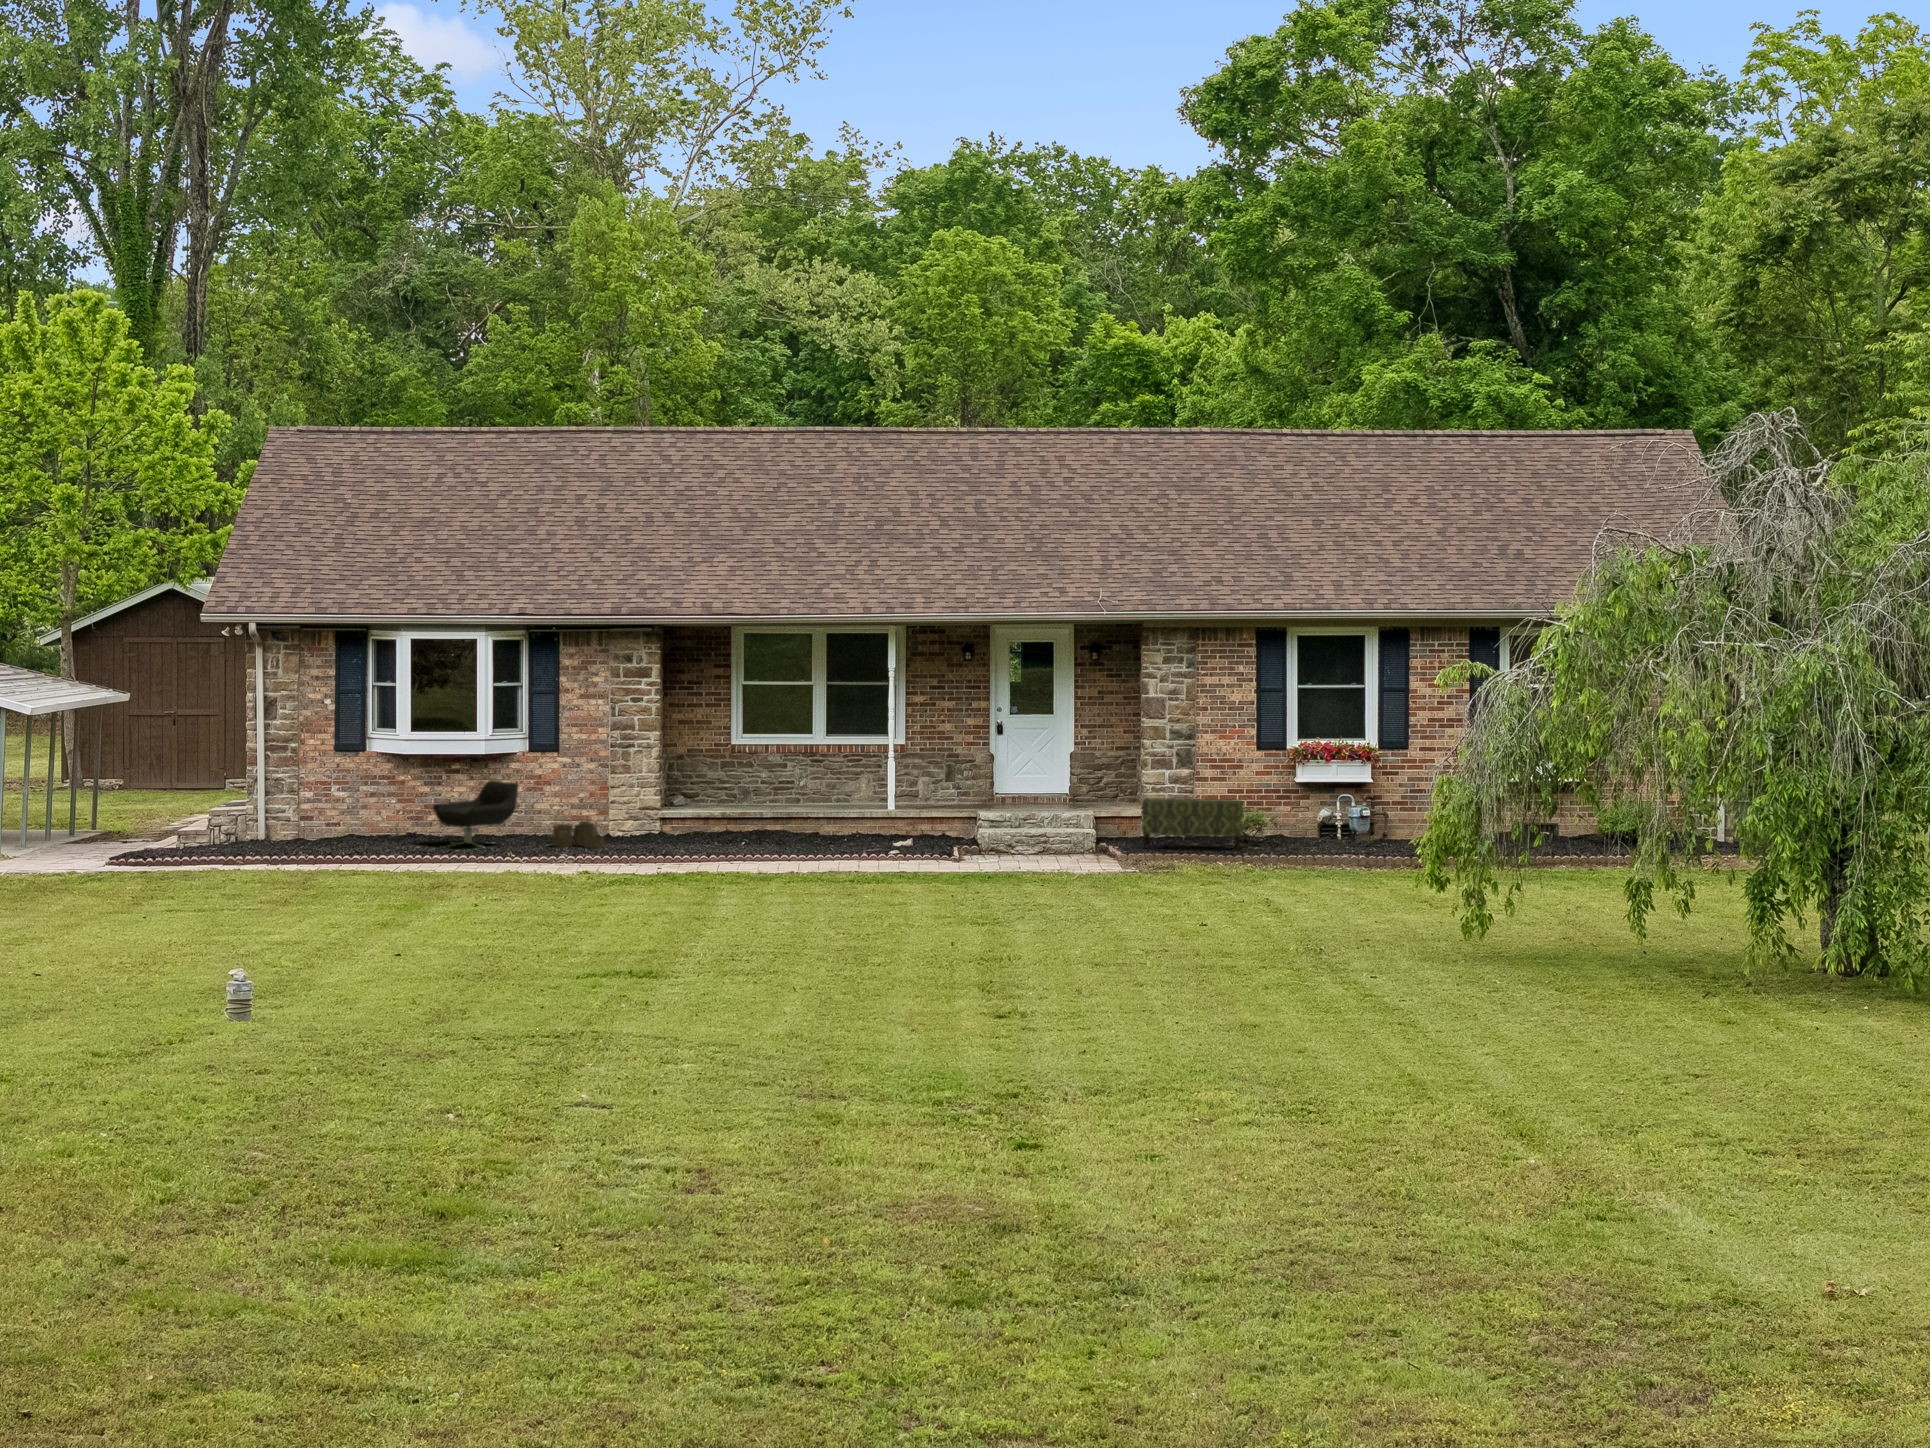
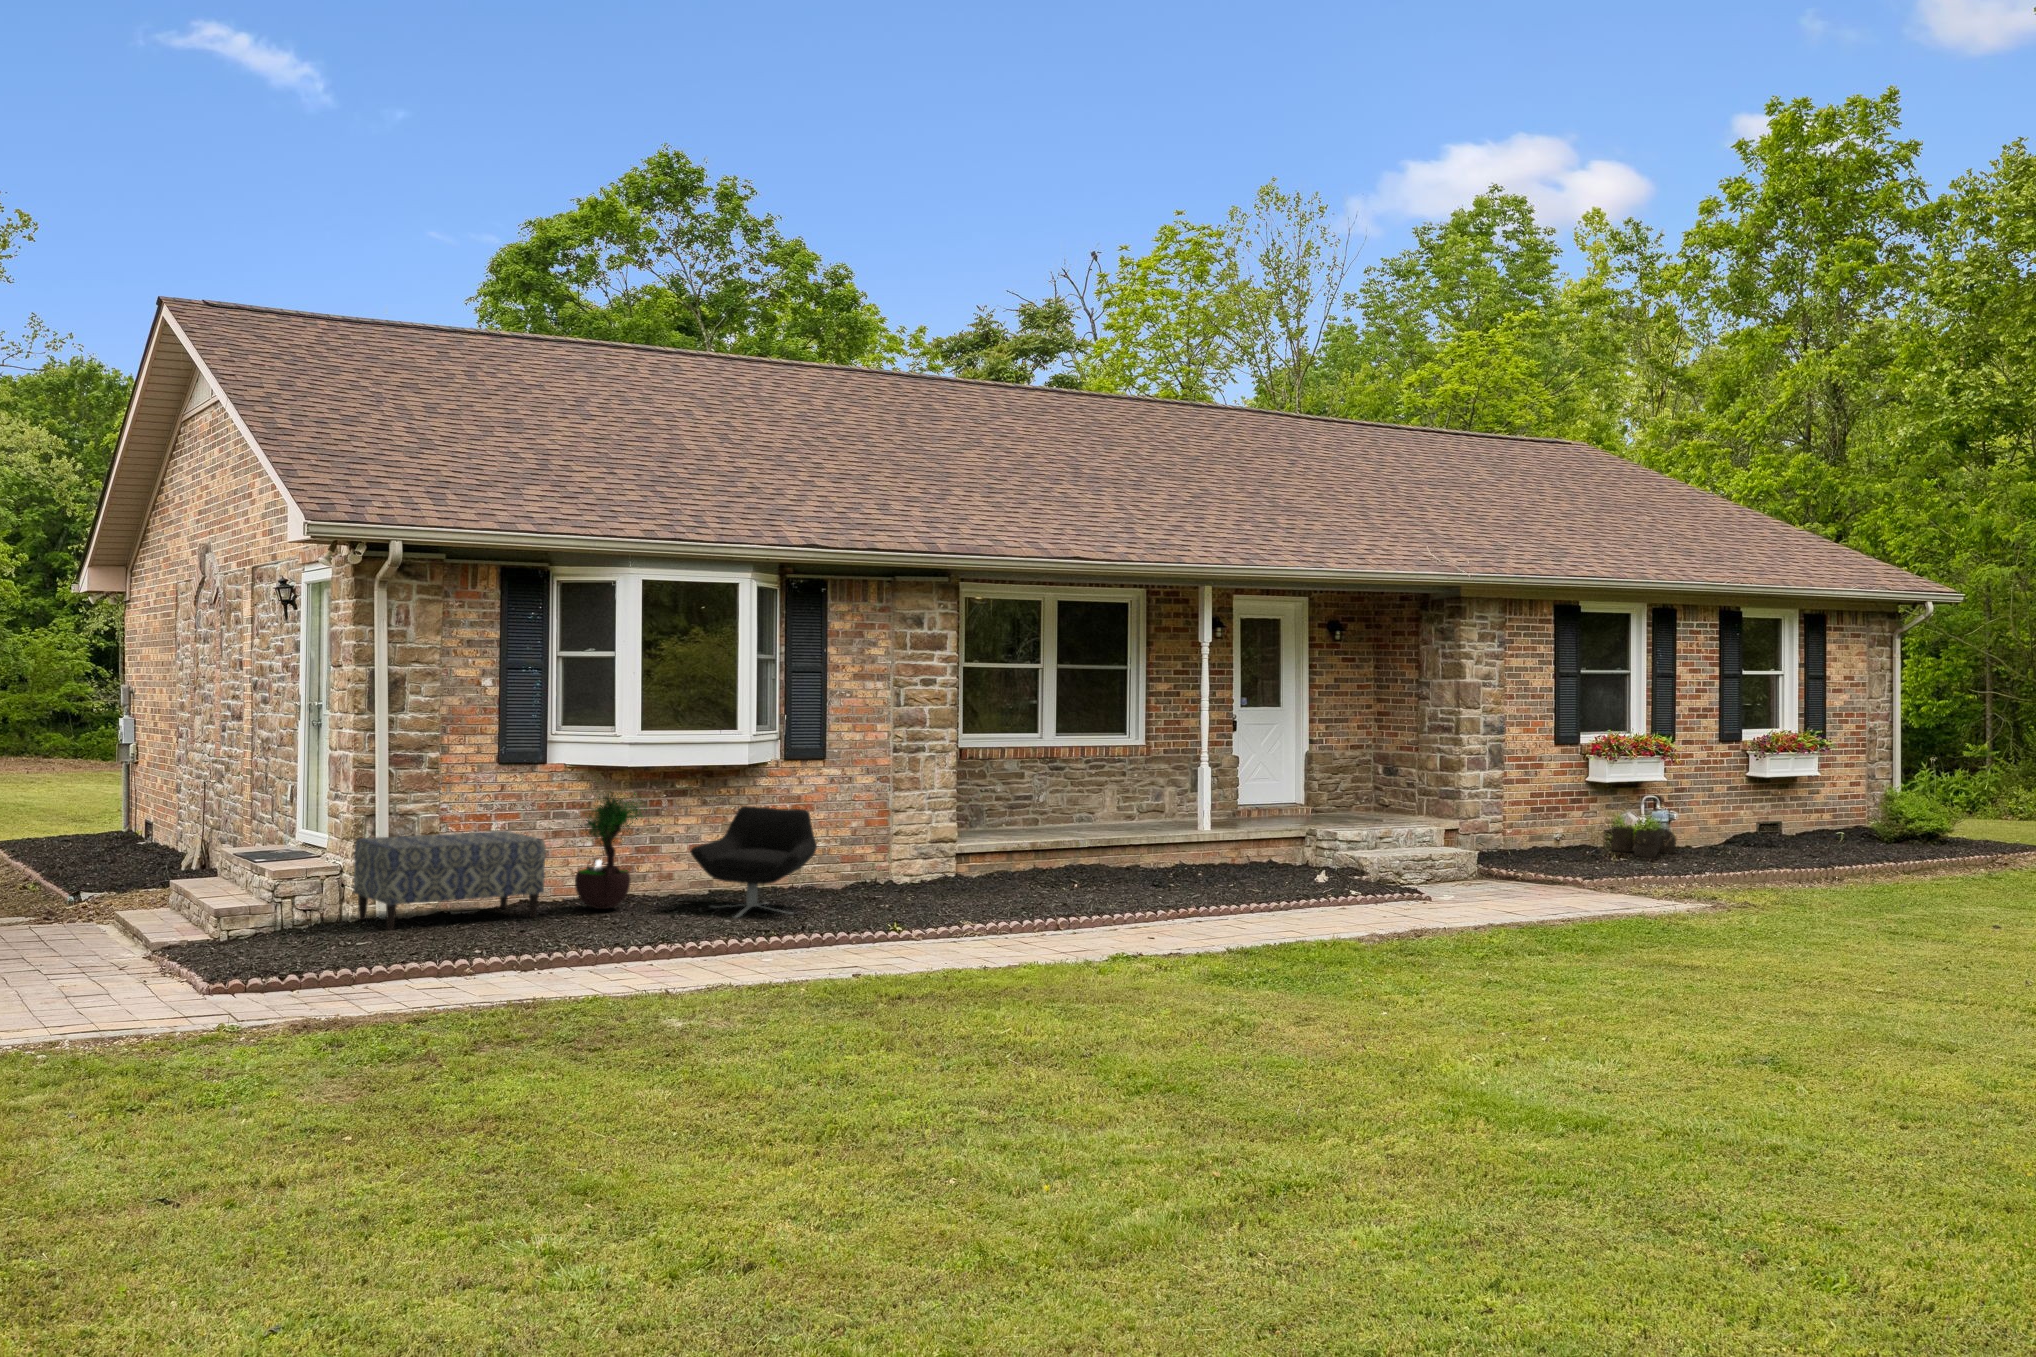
potted tree: none [361,763,407,841] -> present [574,792,645,909]
bench: present [1142,798,1243,851] -> present [354,831,546,930]
woven basket: present [553,820,604,848] -> present [1611,823,1676,858]

